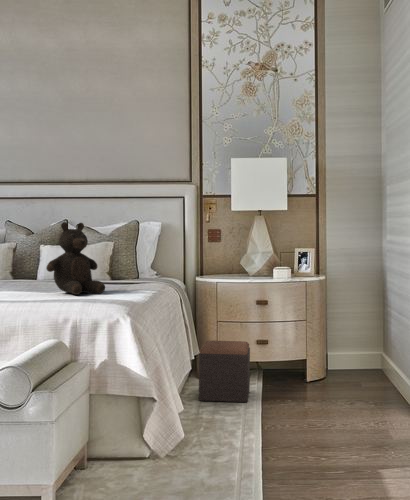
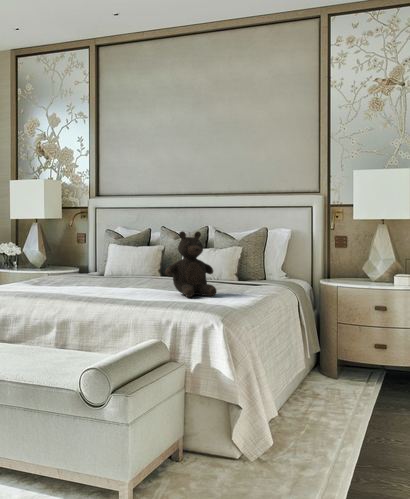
footstool: present [199,341,250,402] -> none [312,341,365,404]

